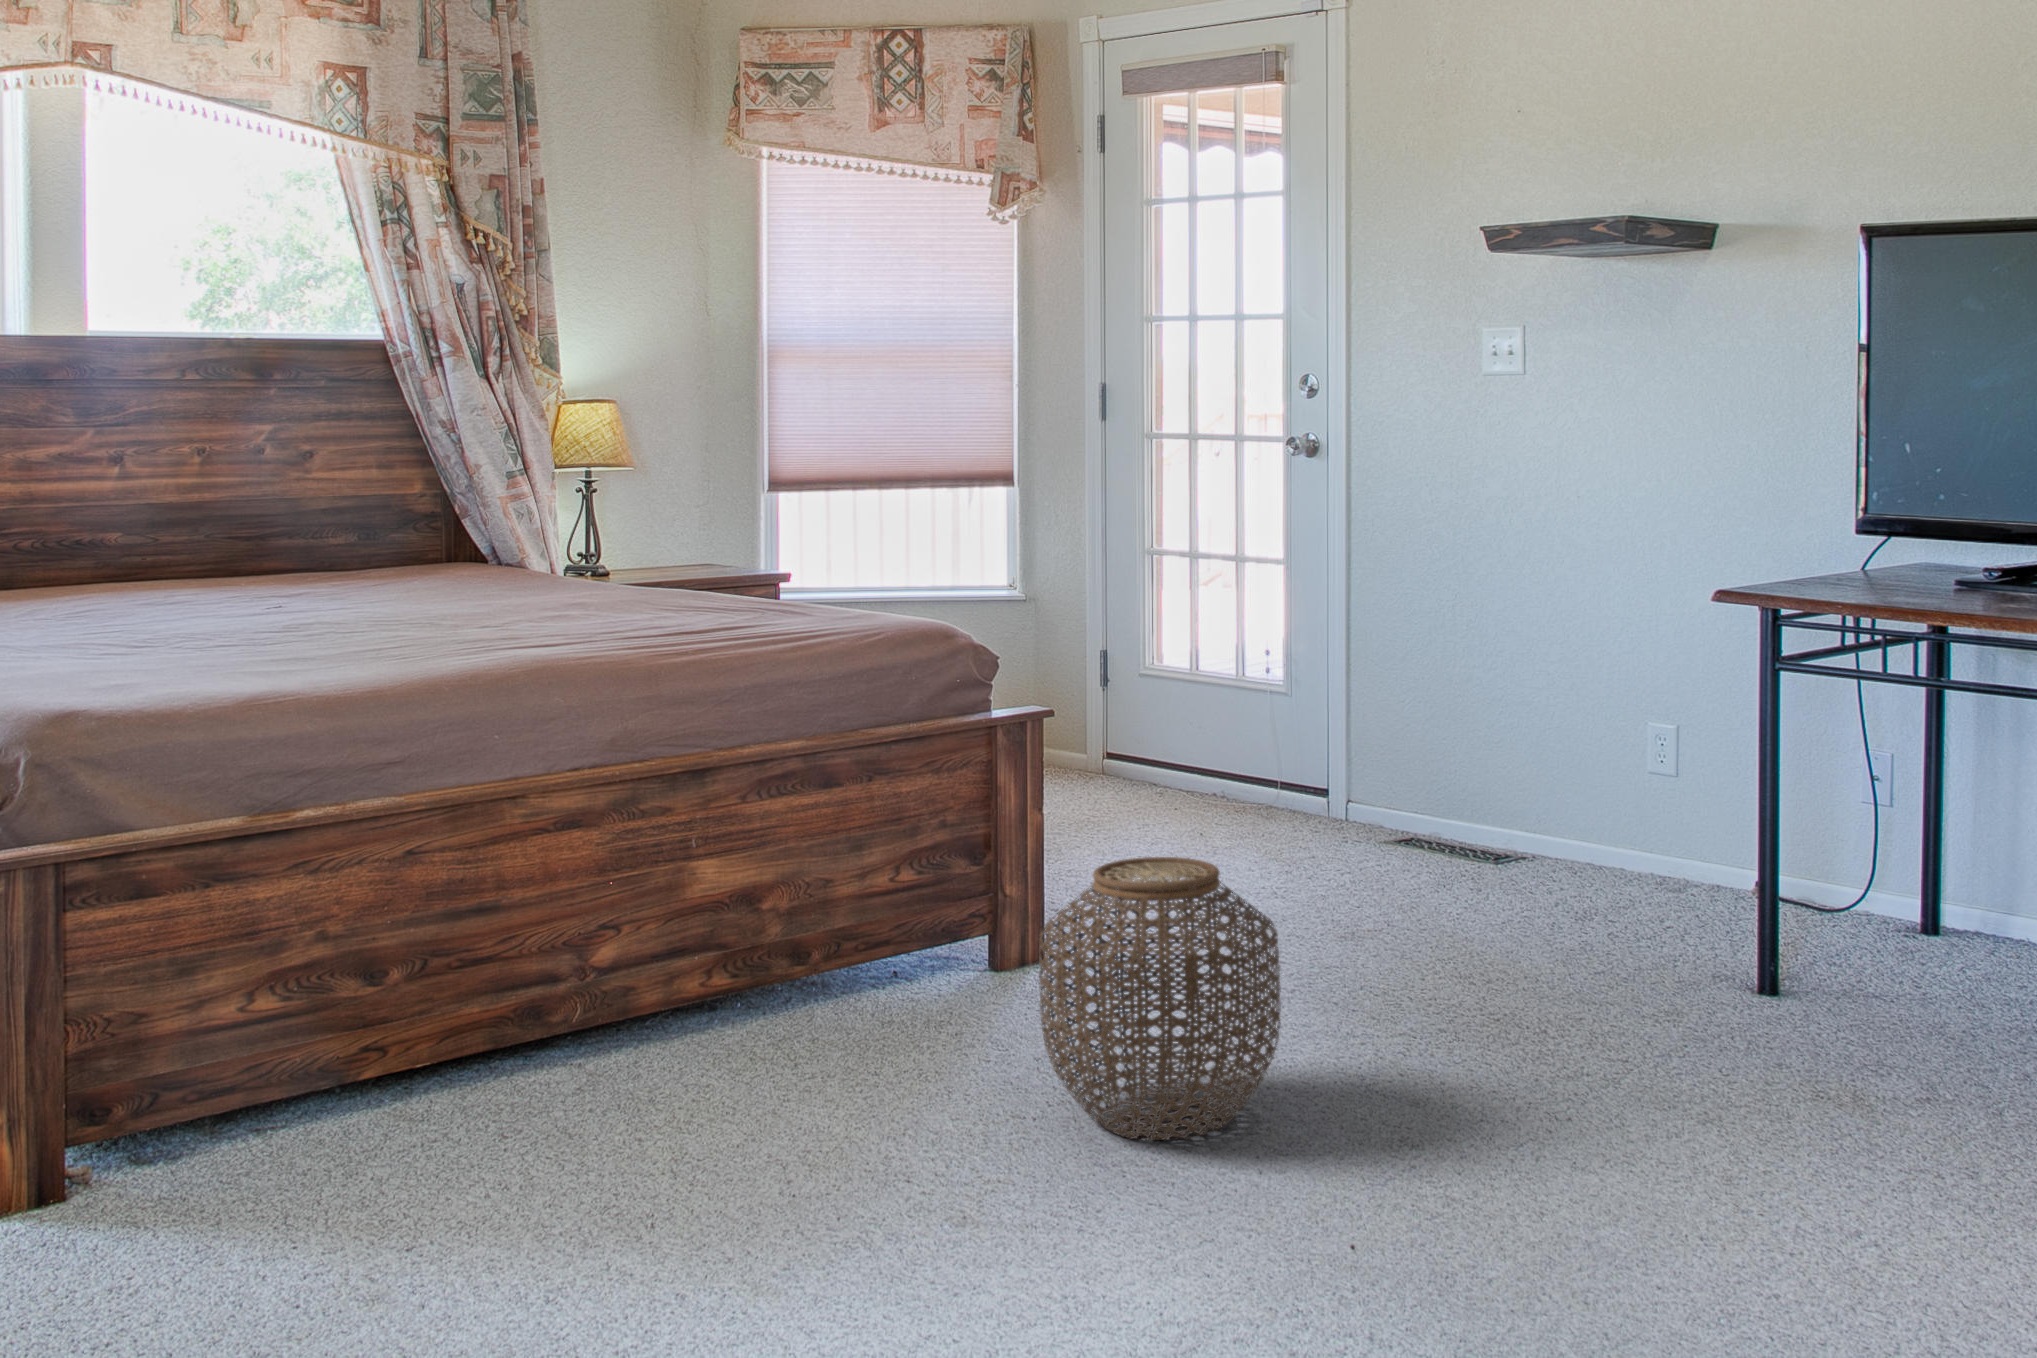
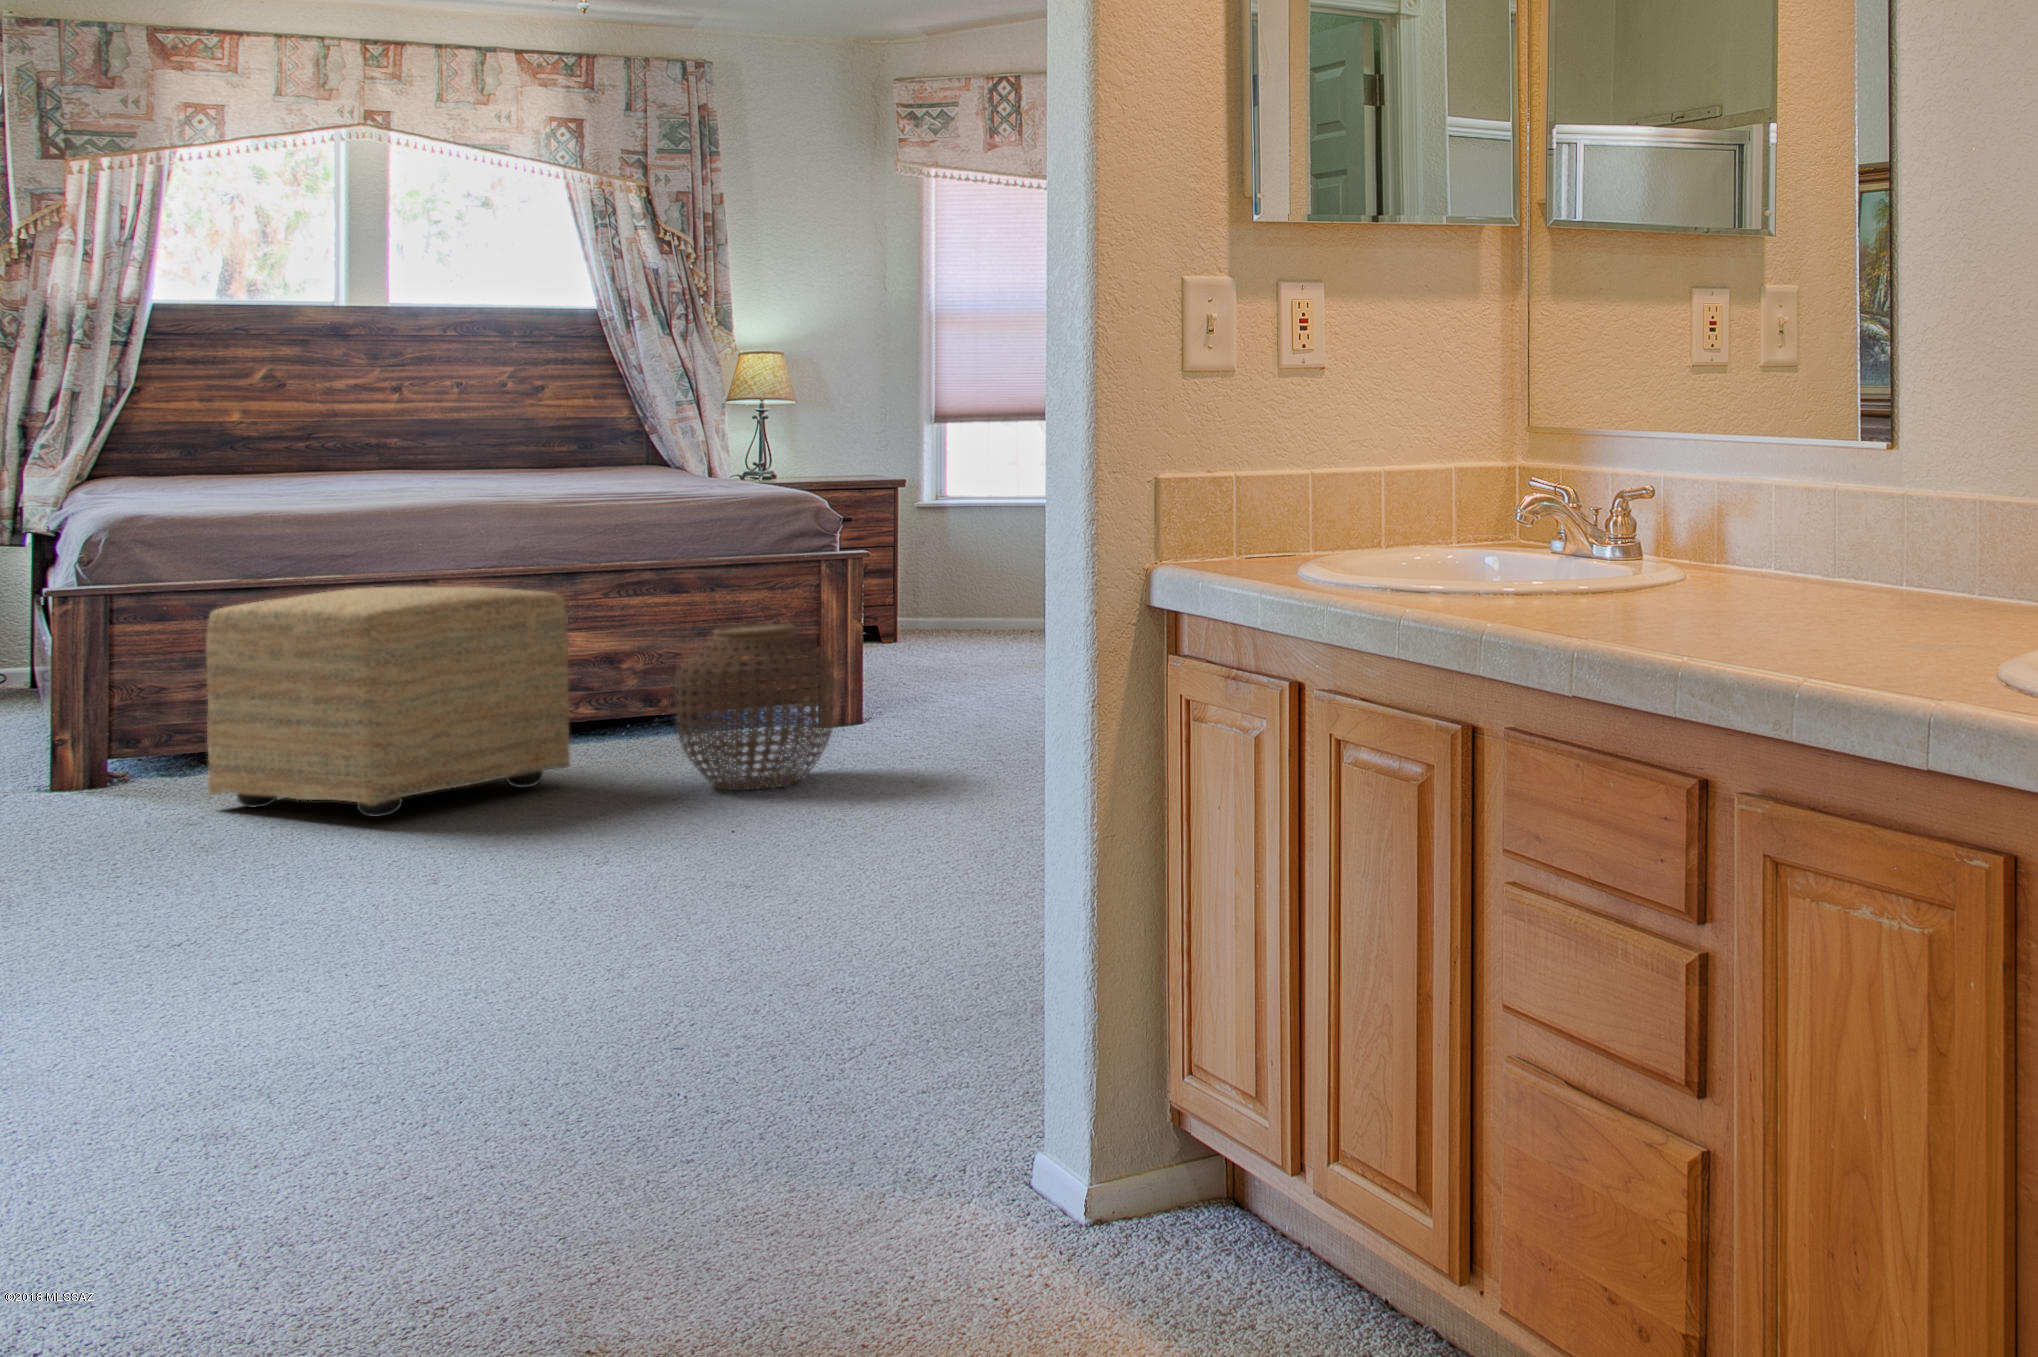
ottoman: none [320,823,872,1272] -> present [206,587,570,817]

